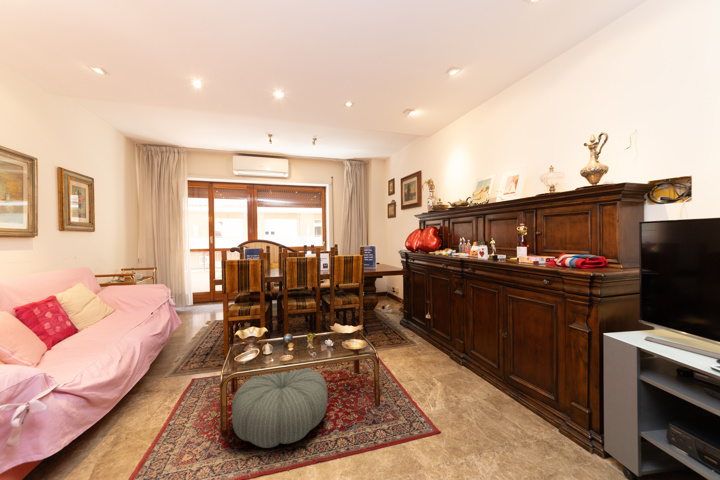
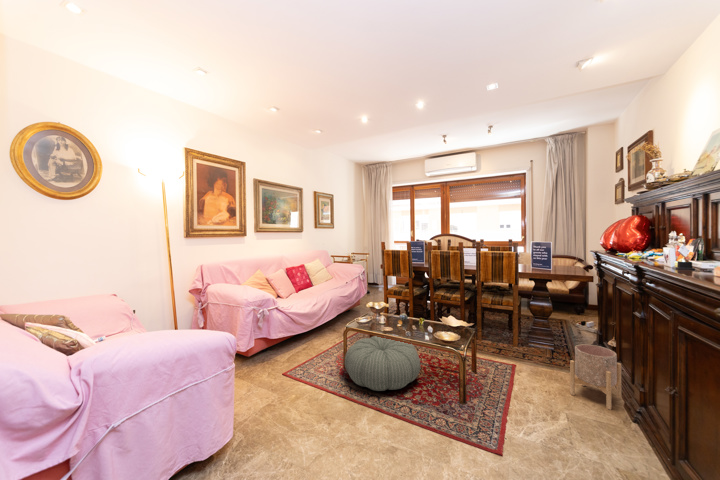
planter: none [417,320,443,362] -> present [570,344,621,410]

